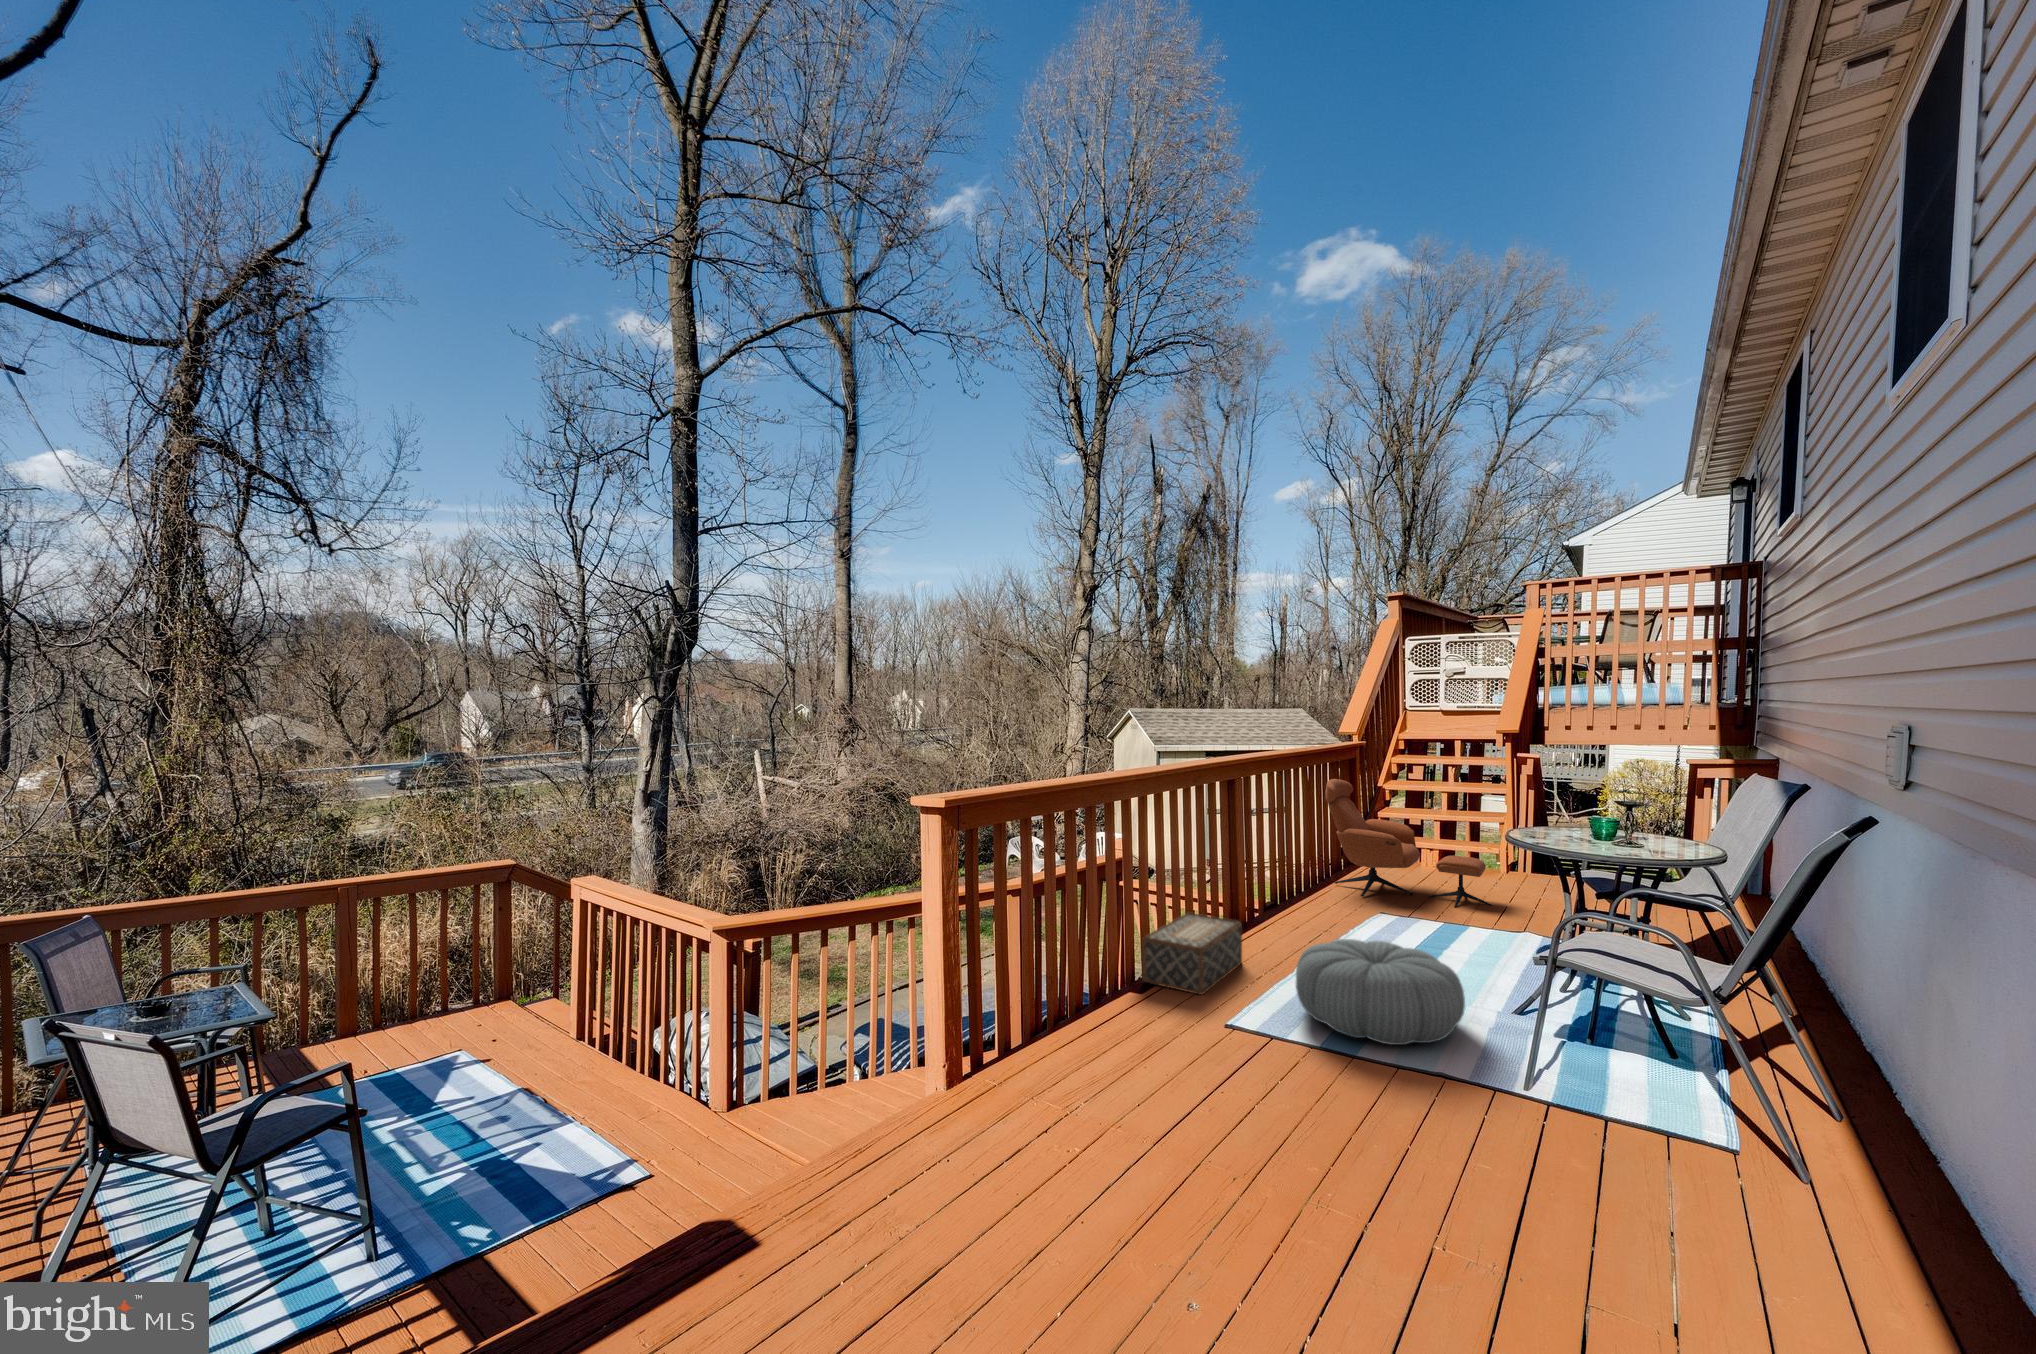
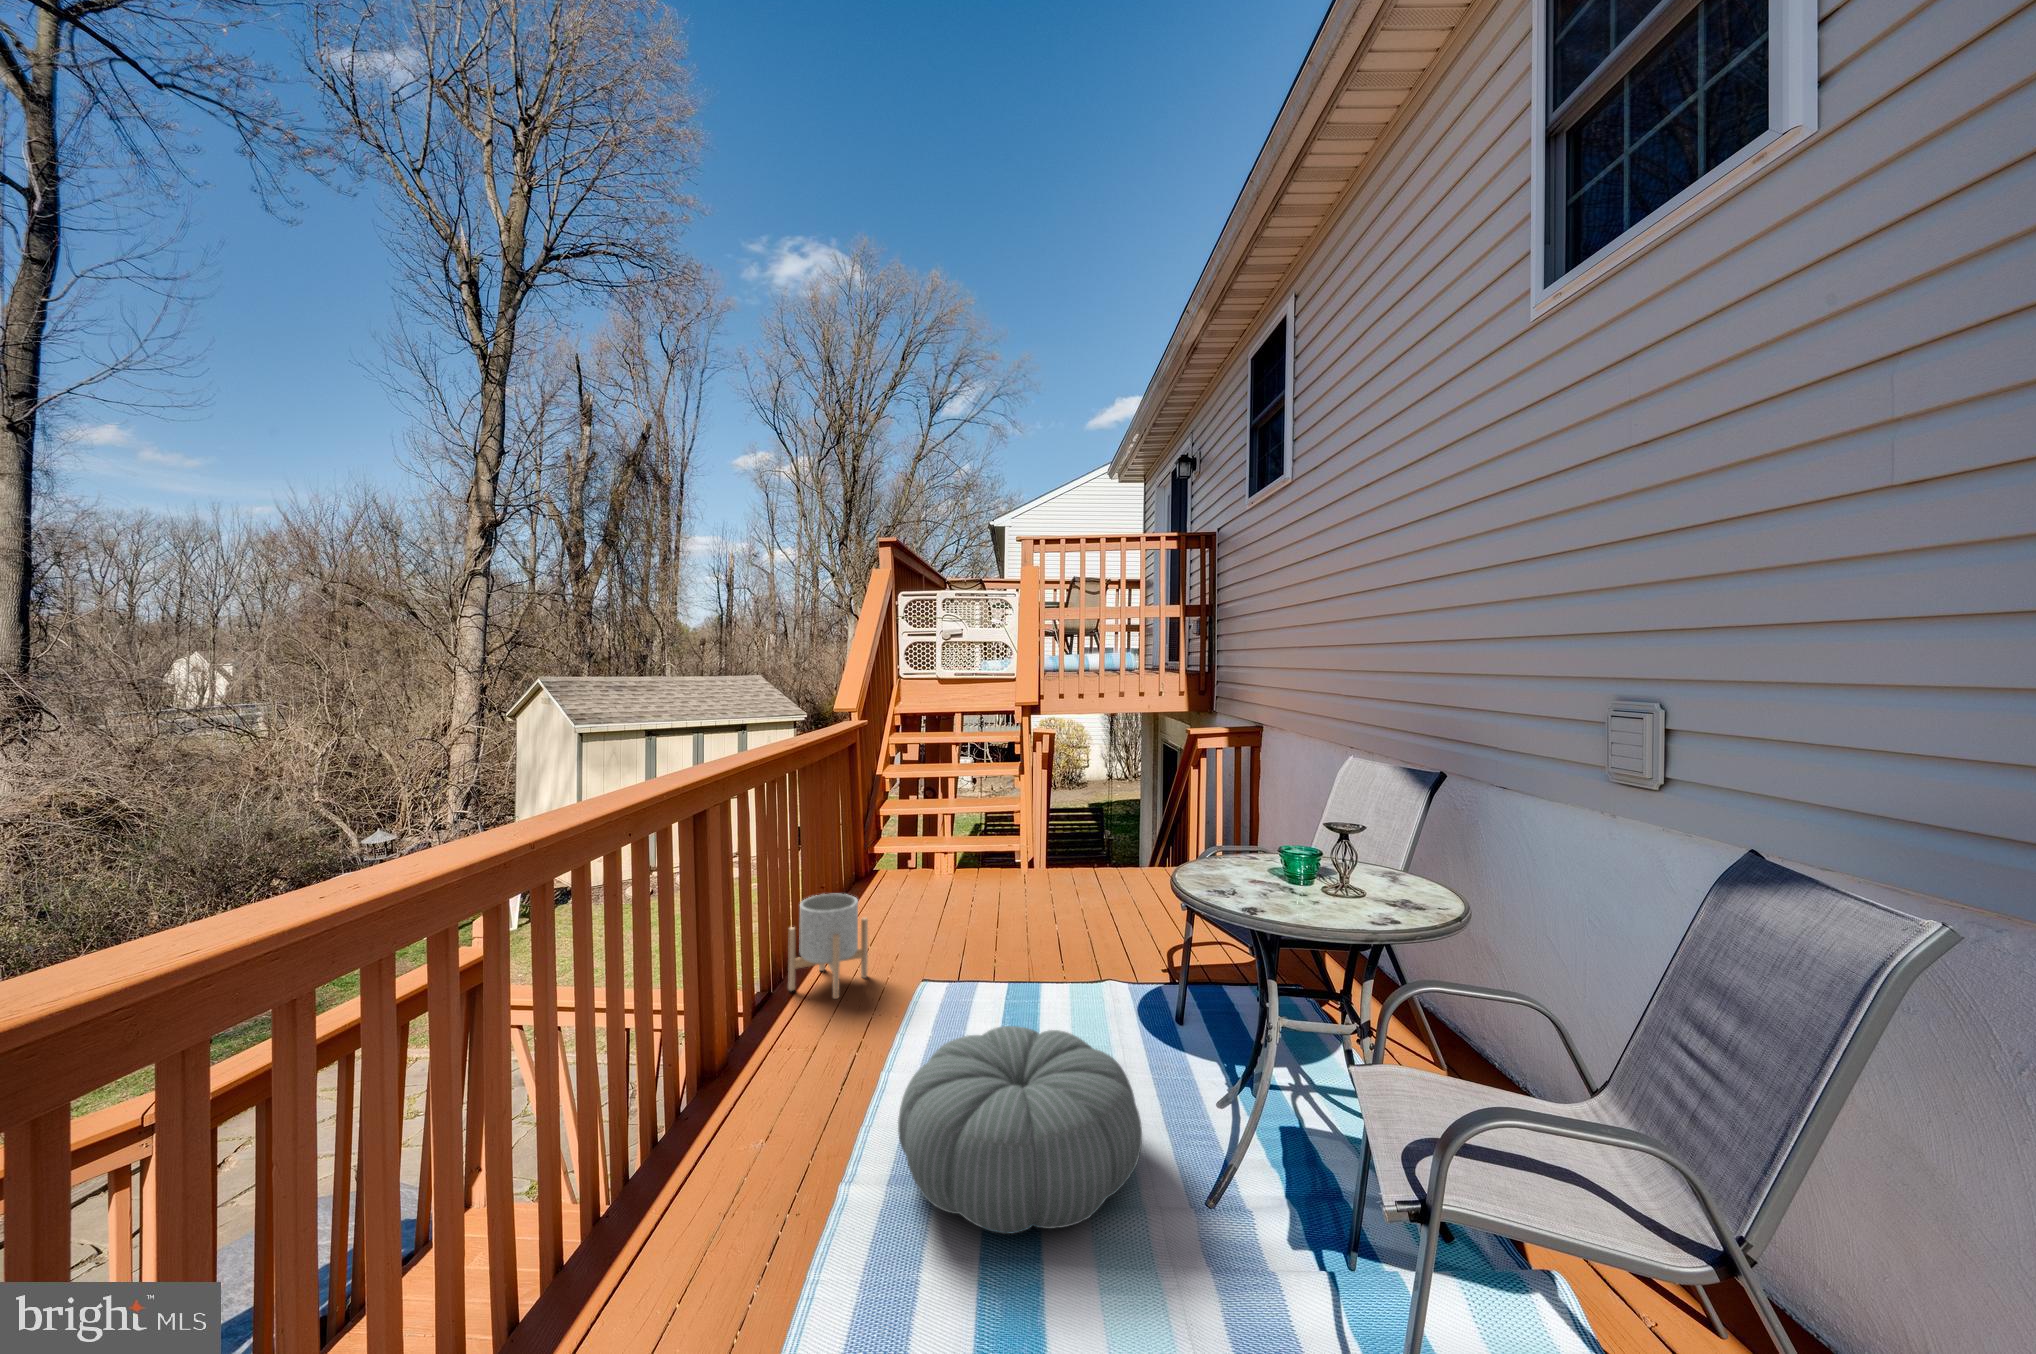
lounge chair: present [1325,779,1493,908] -> none [847,767,1028,911]
planter: none [1263,862,1322,932] -> present [788,894,868,999]
woven basket: present [1142,913,1242,995] -> none [609,1029,783,1221]

